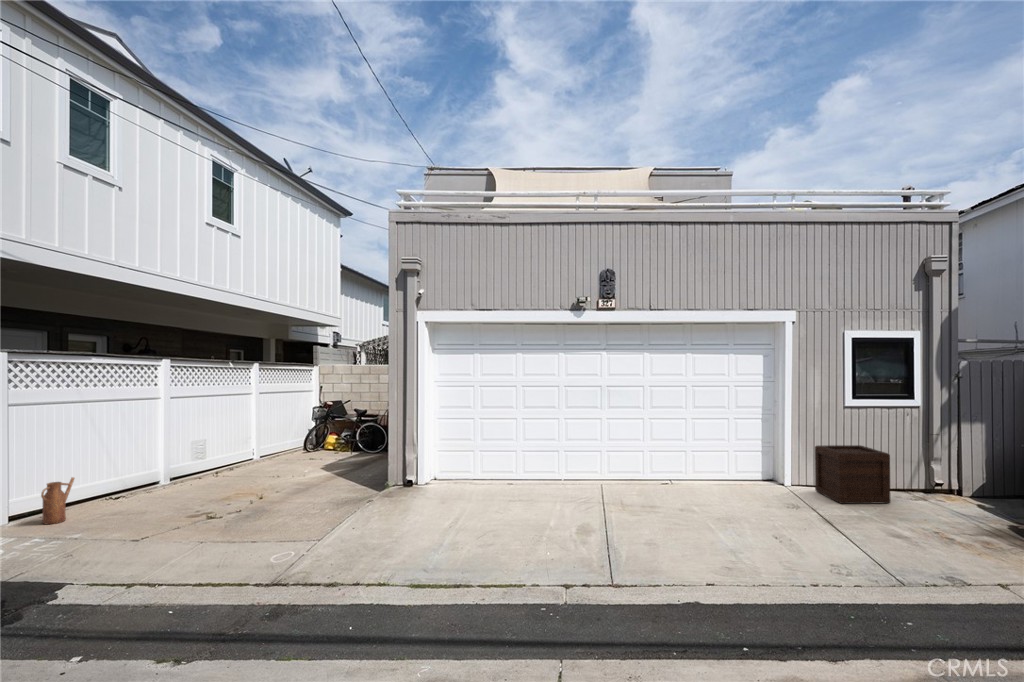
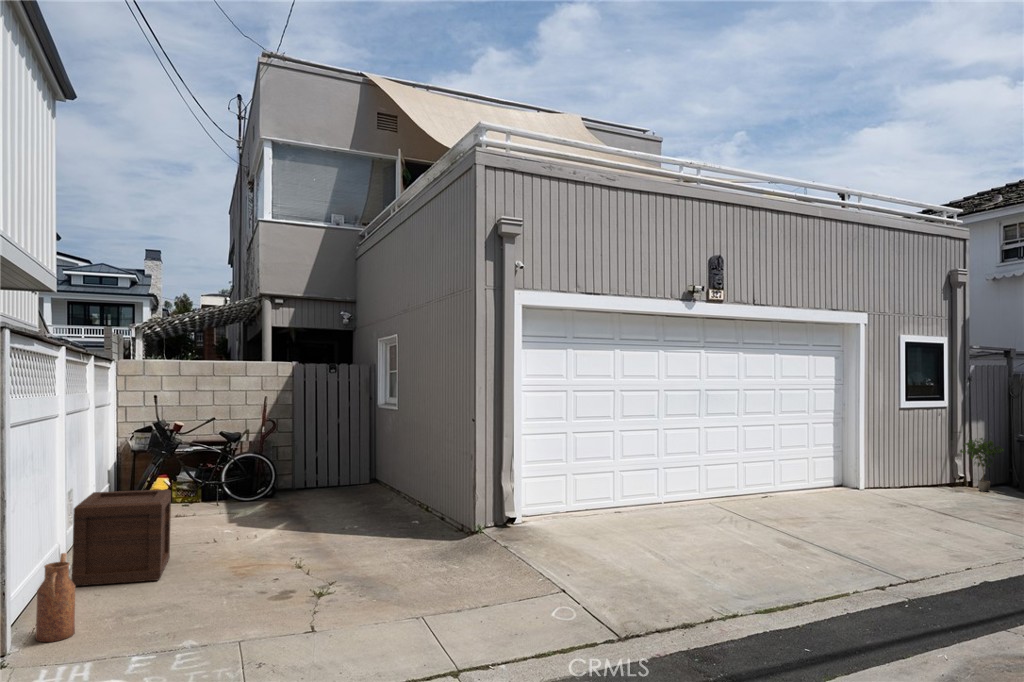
potted plant: none [925,441,971,501] -> present [960,438,1004,492]
wooden crate: present [815,445,891,504] -> present [72,489,171,586]

